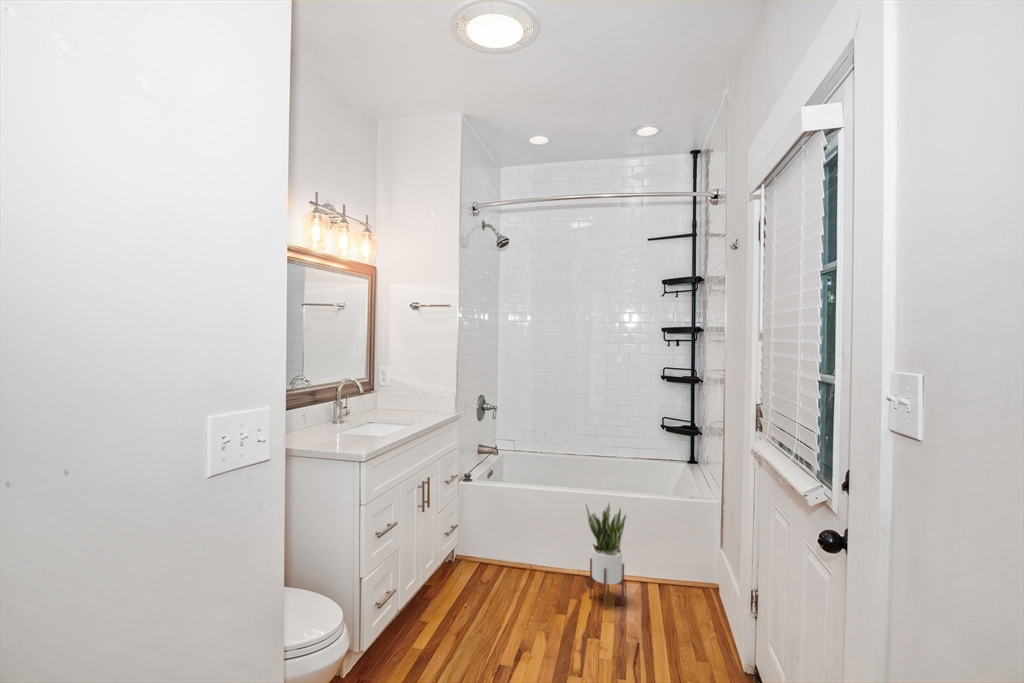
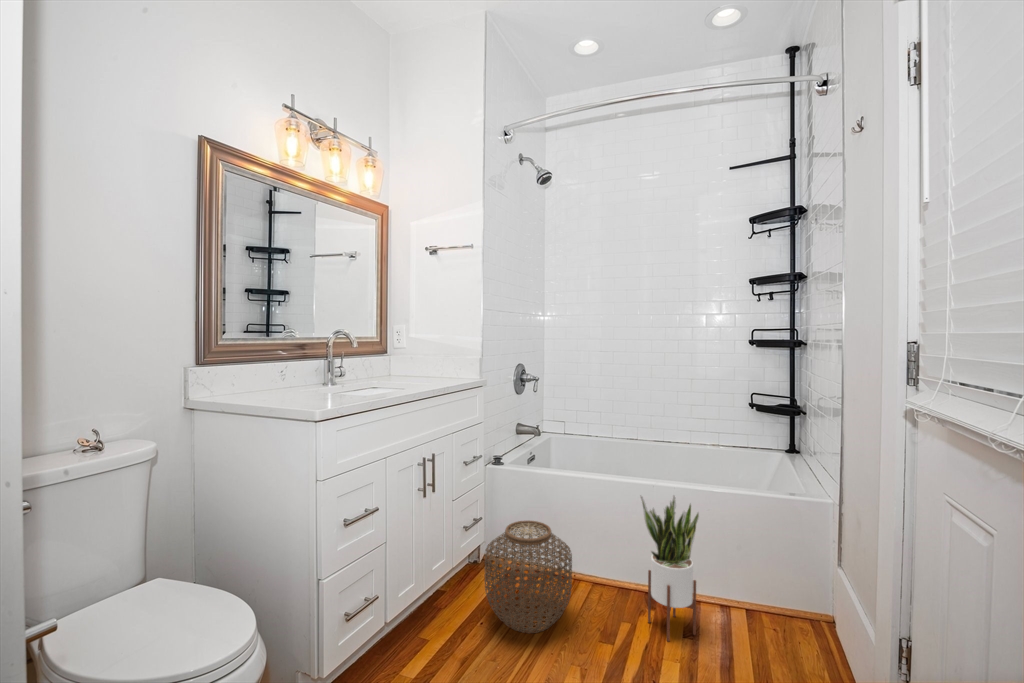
woven basket: none [467,526,535,612] -> present [485,521,572,633]

